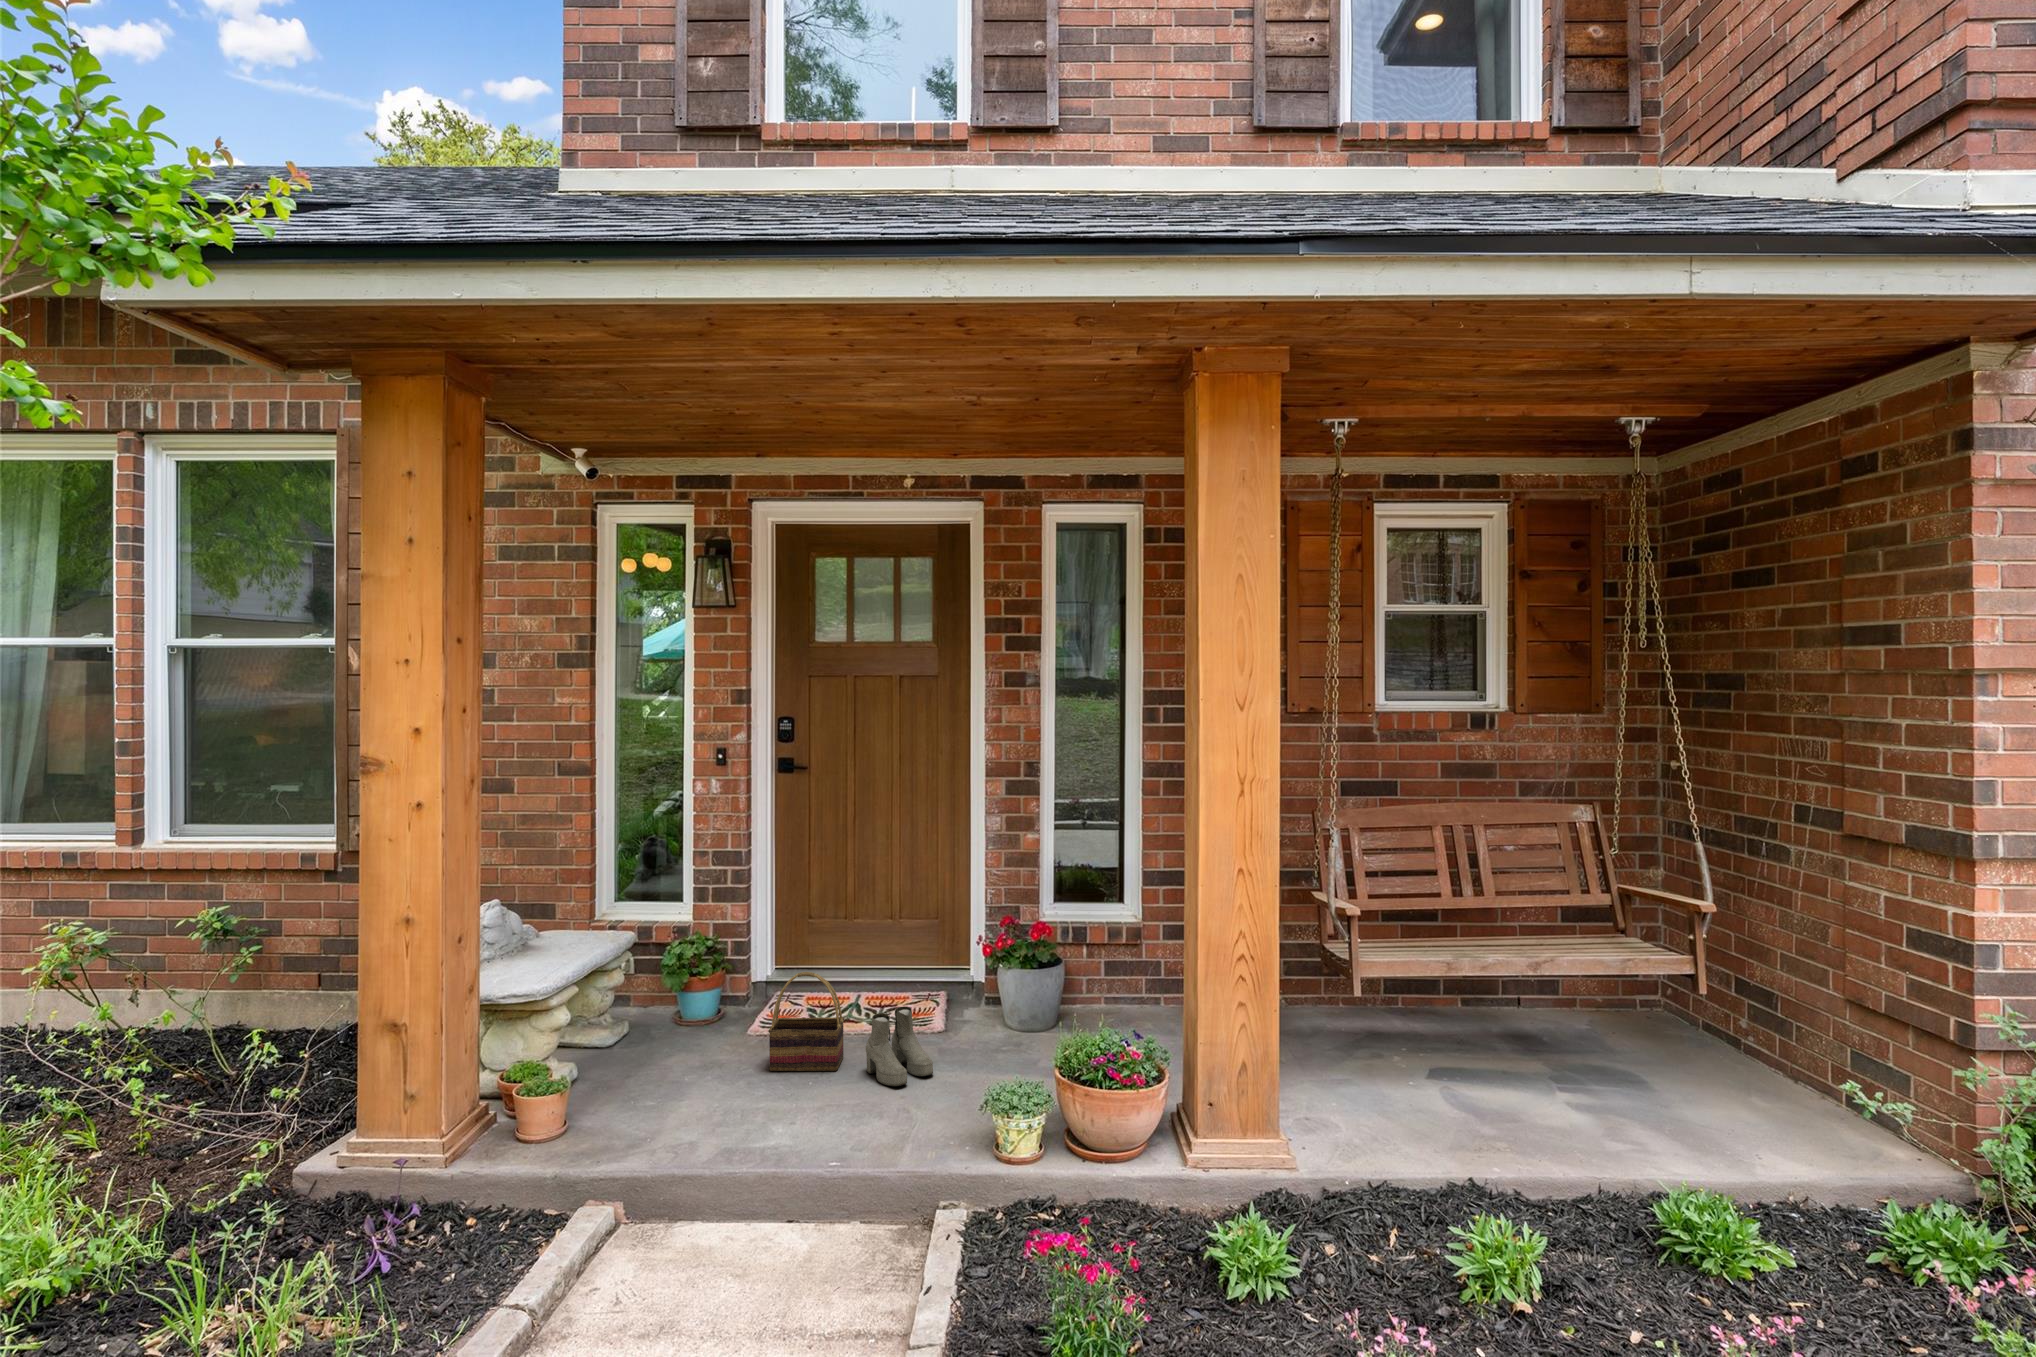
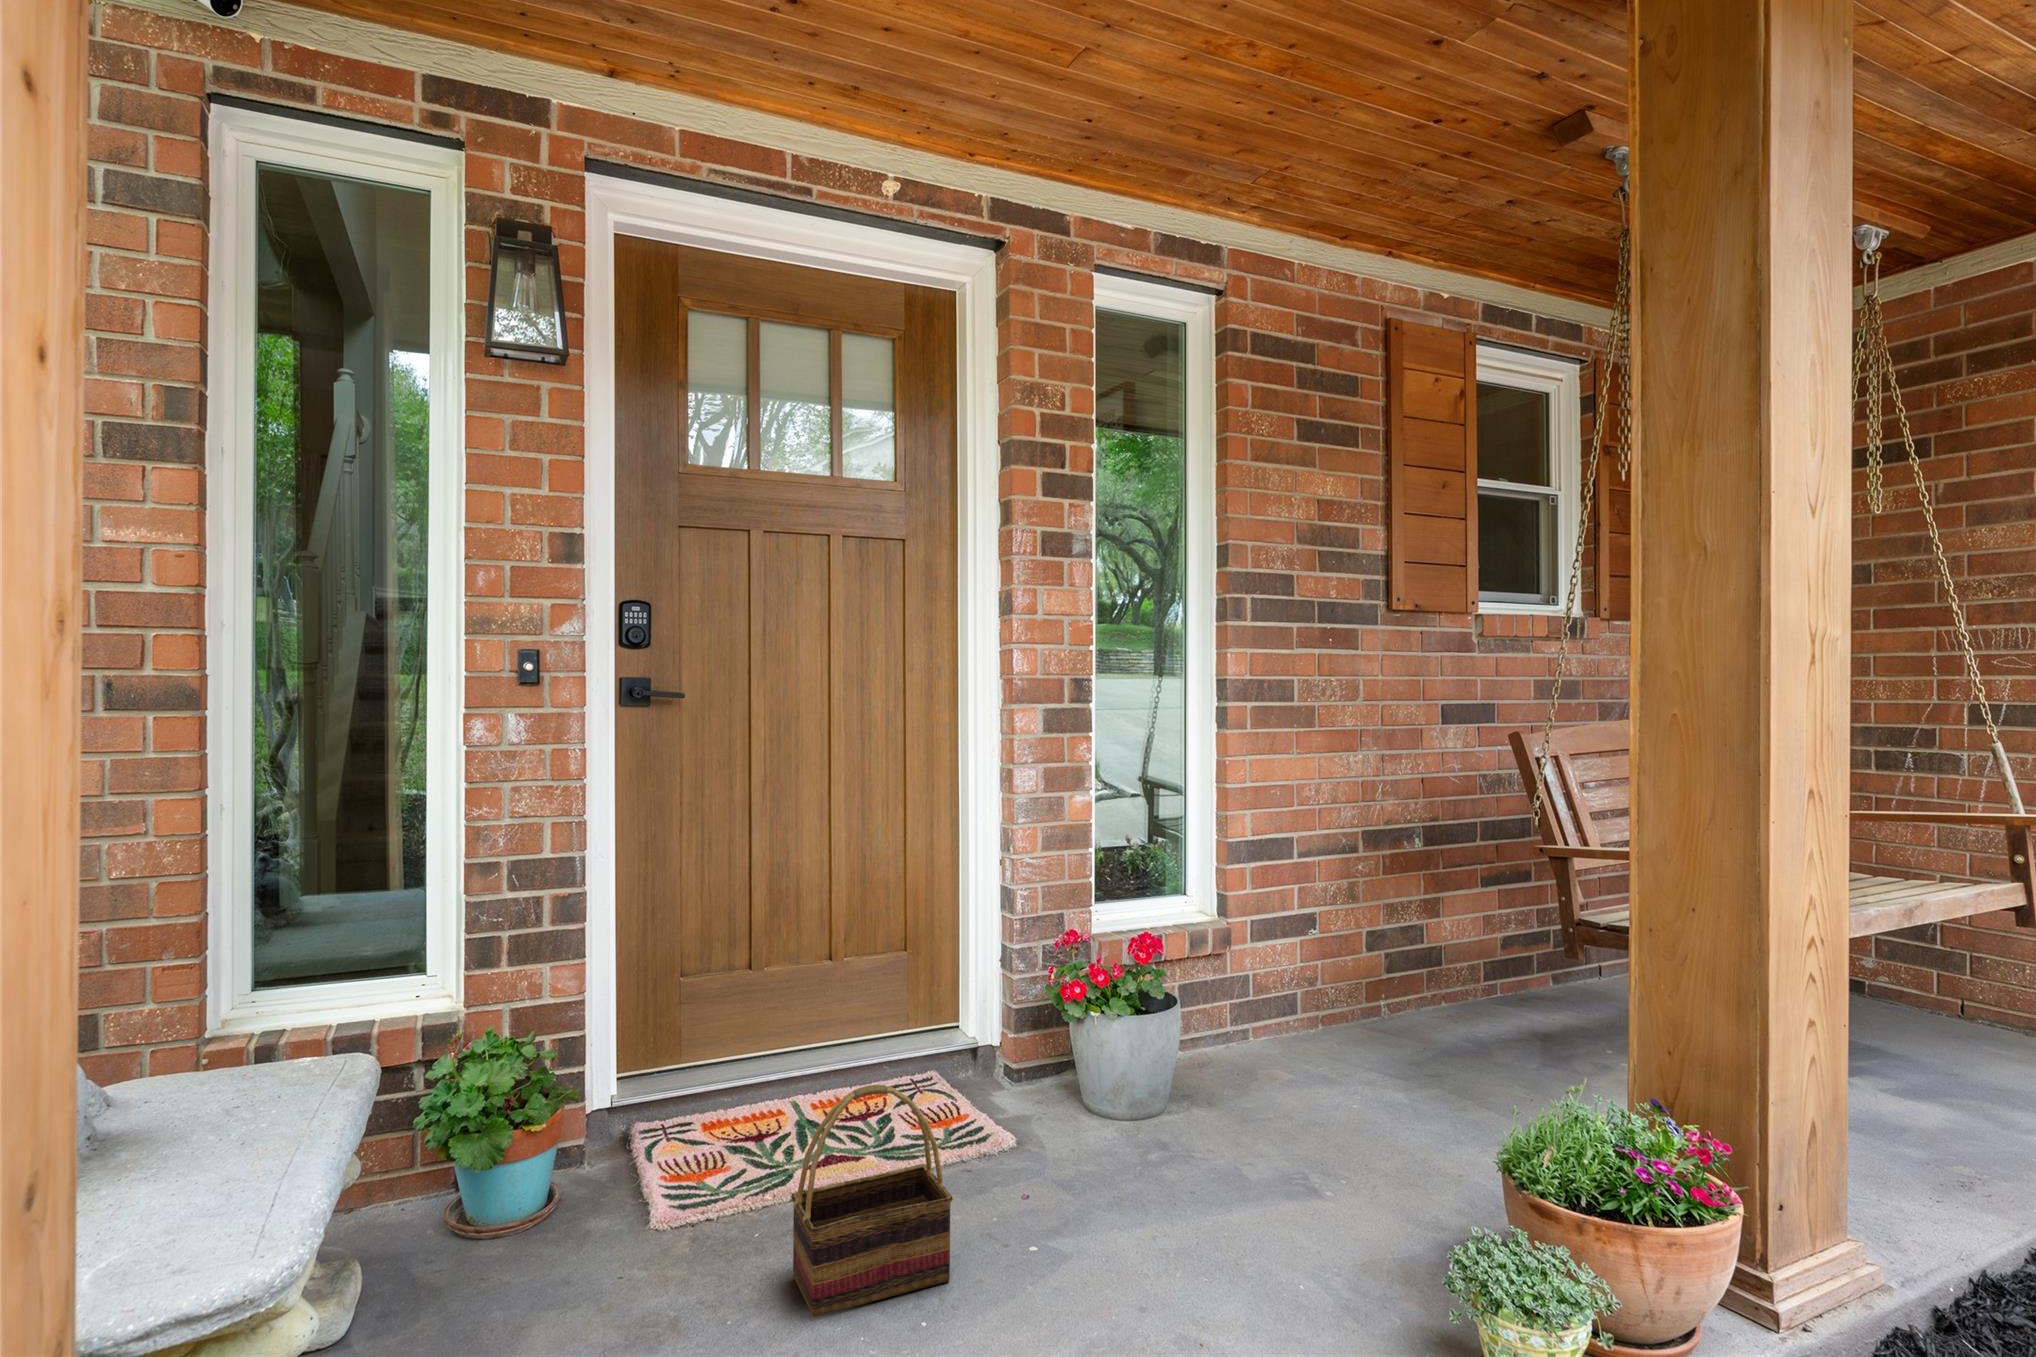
boots: present [866,1006,933,1086] -> none [1003,1120,1139,1291]

